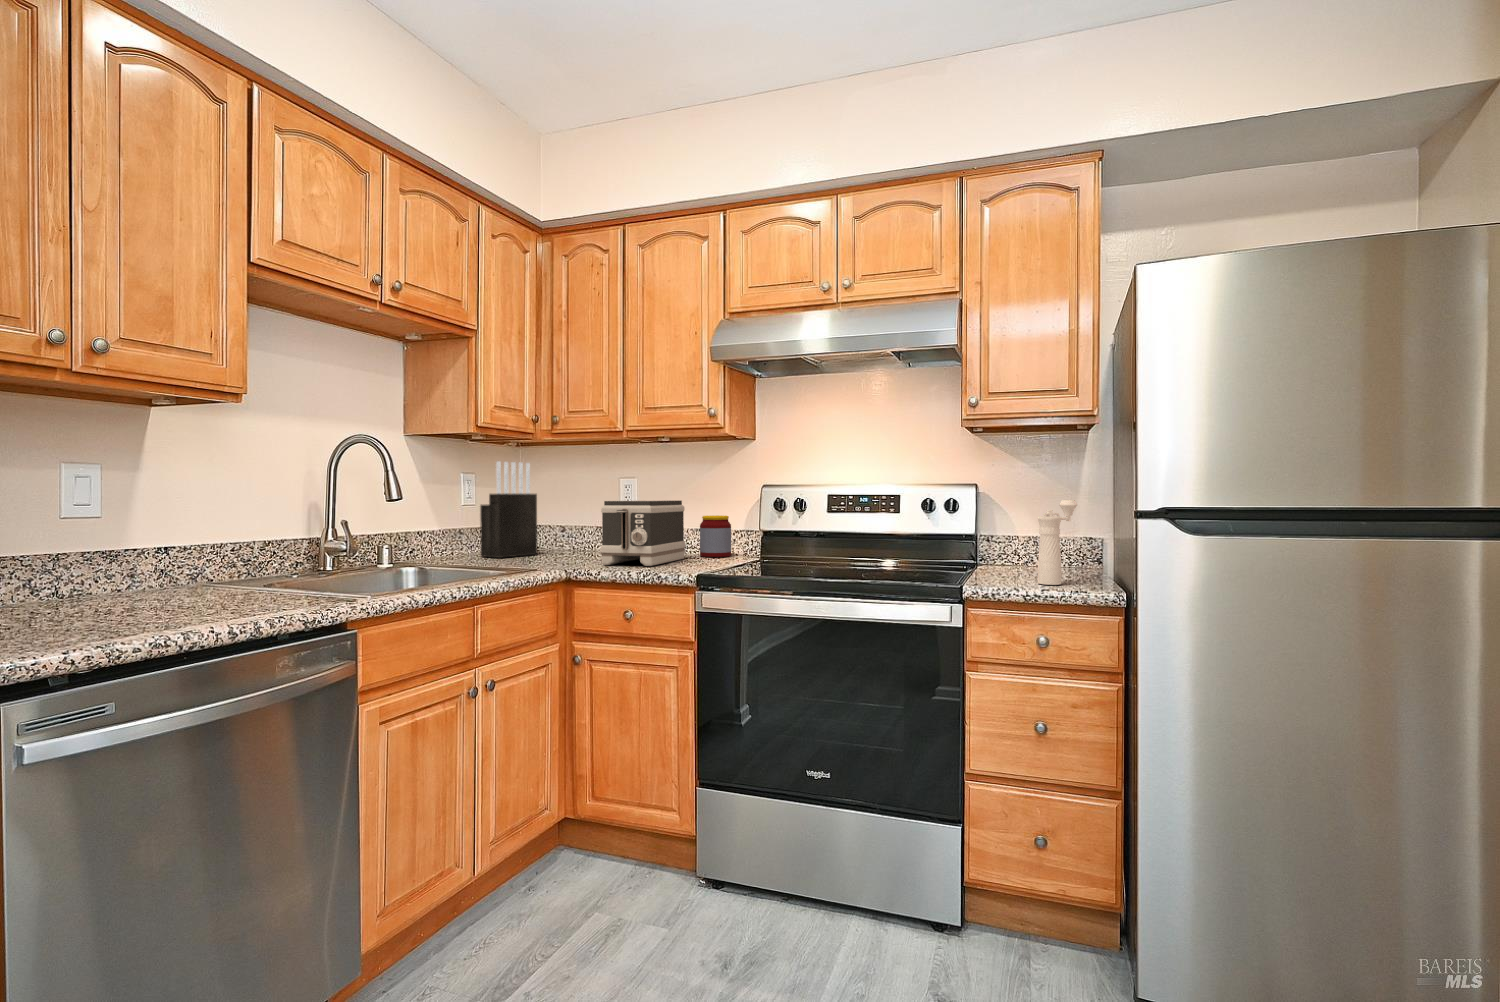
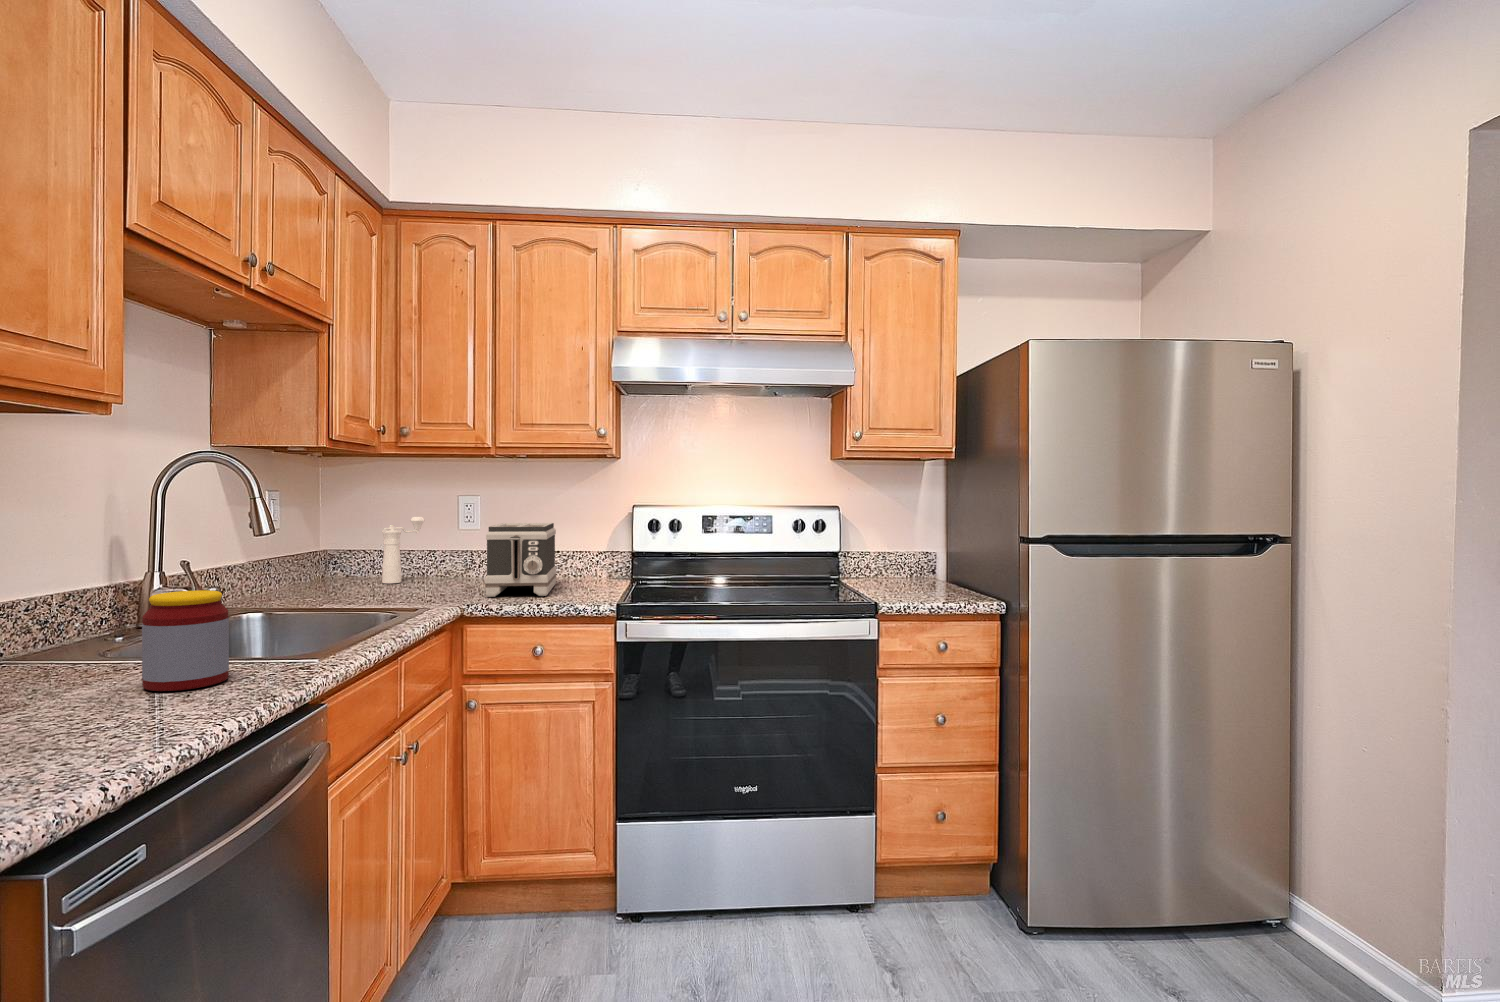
knife block: present [480,462,537,558] -> none [300,479,368,593]
pepper mill: present [1038,500,1077,585] -> present [382,517,424,584]
jar: present [700,515,731,557] -> present [142,590,229,691]

